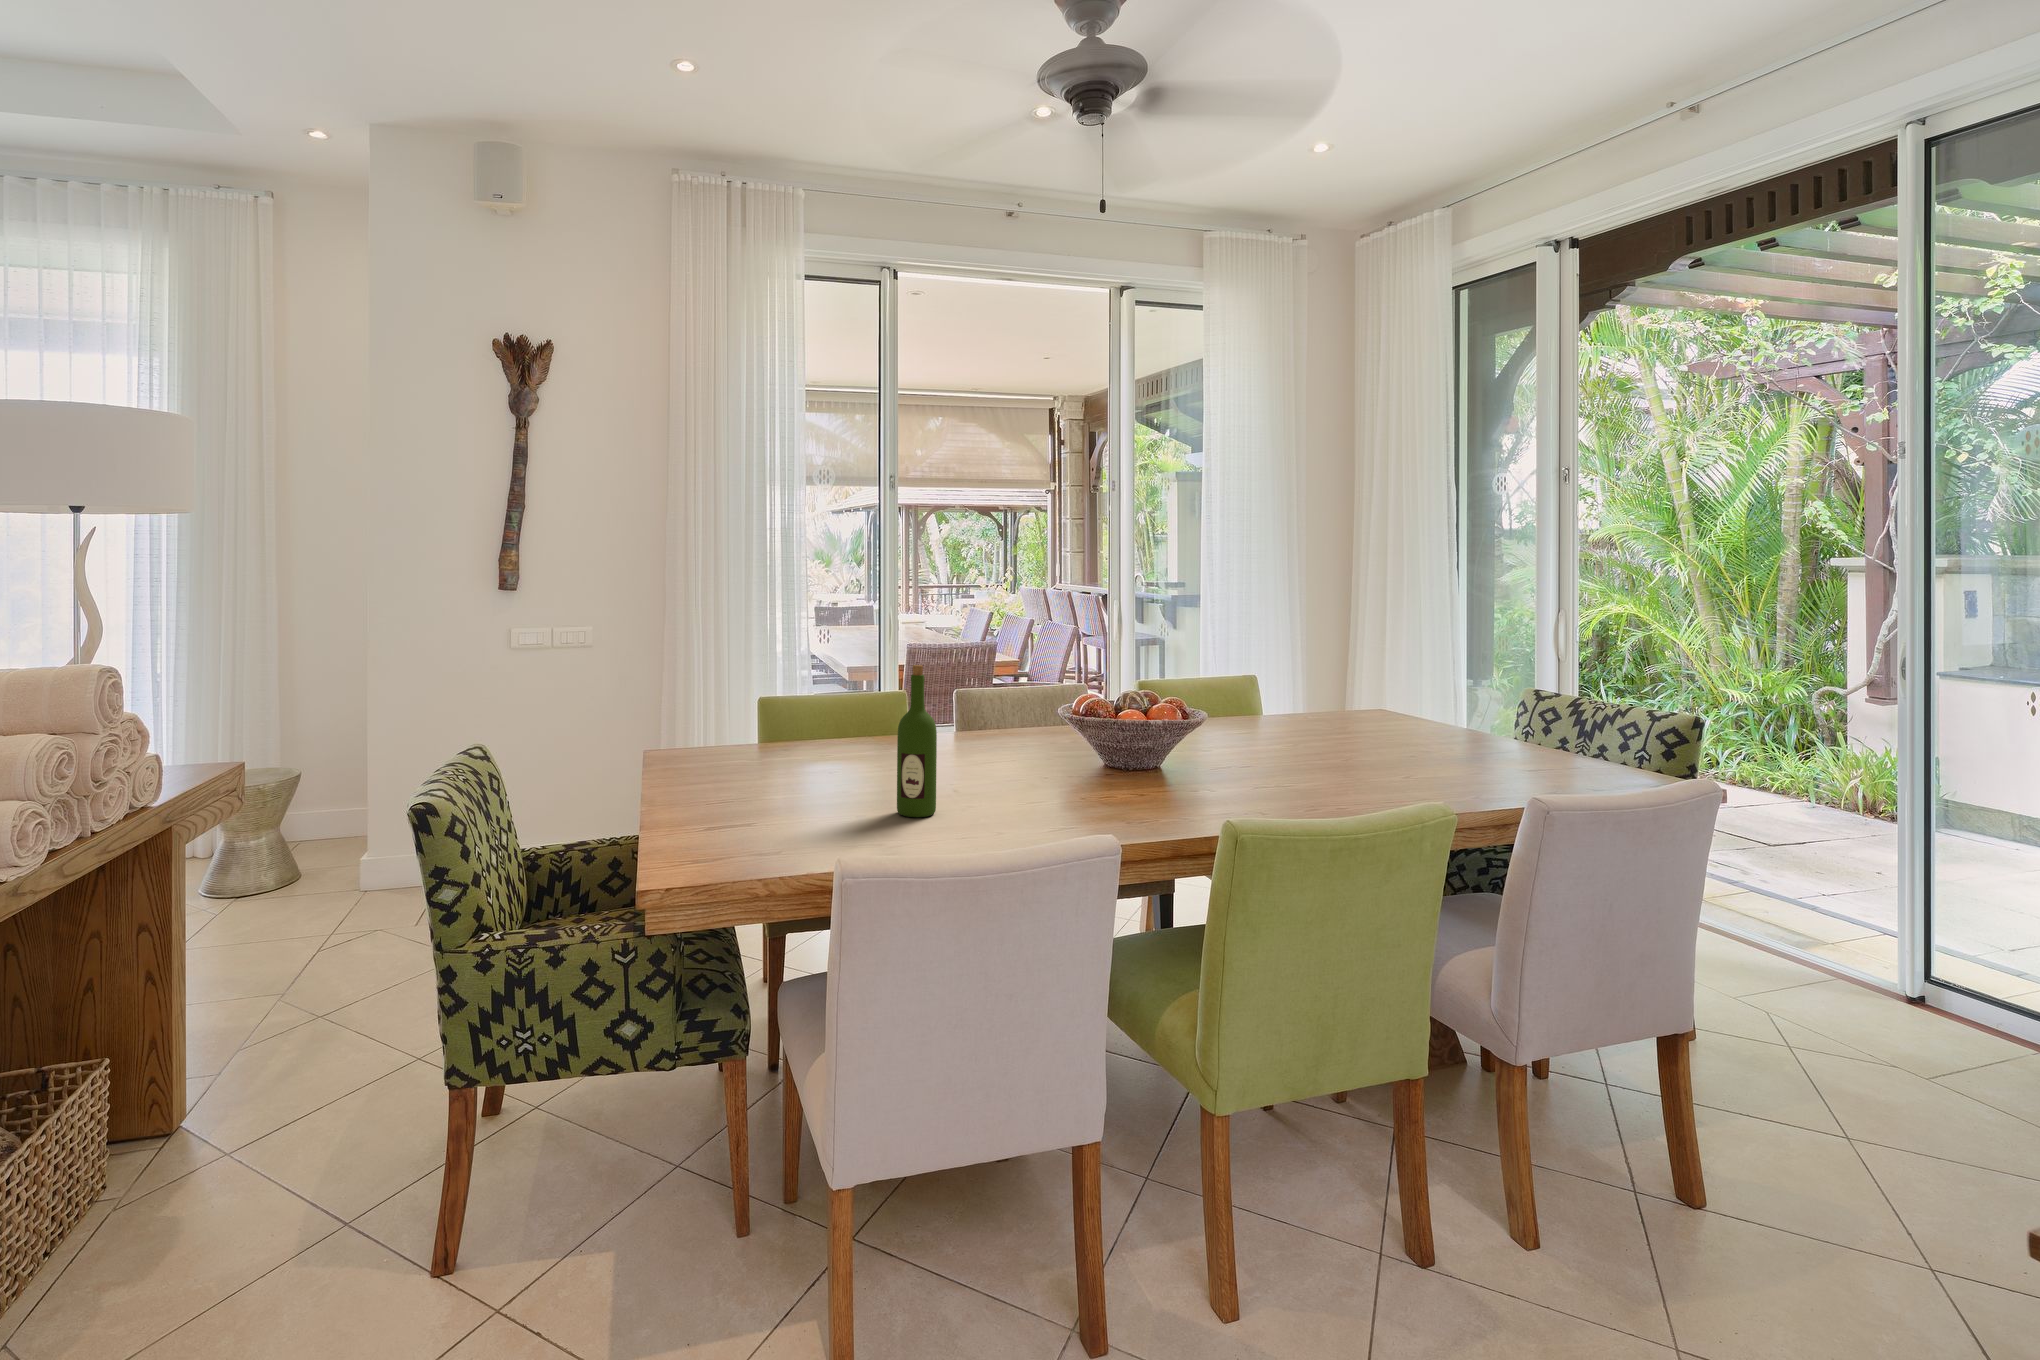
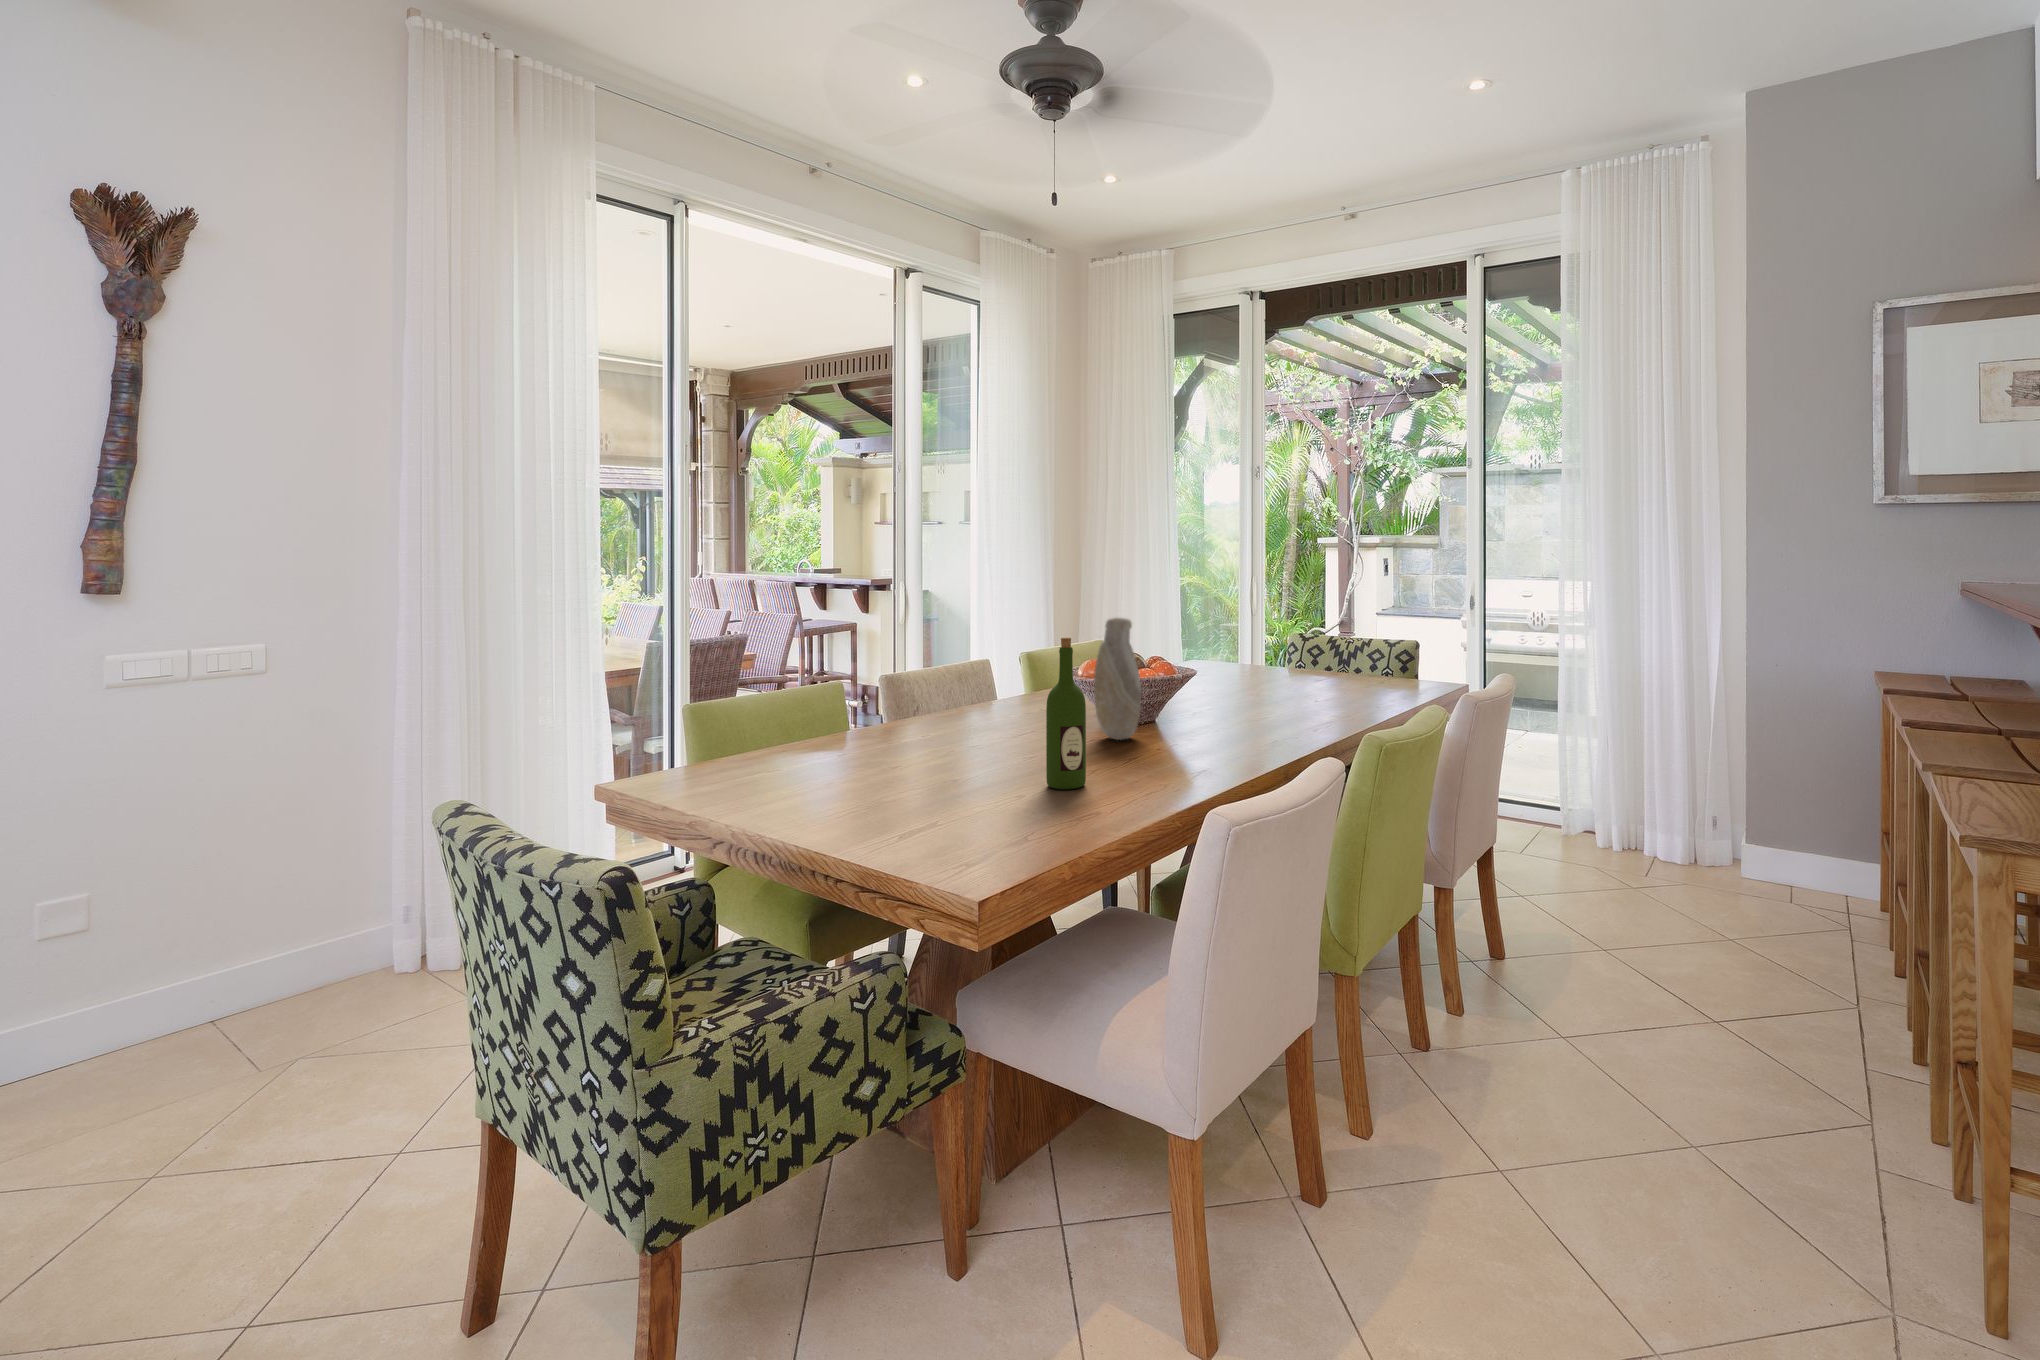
vase: none [1047,651,1099,782] -> present [1094,618,1141,740]

